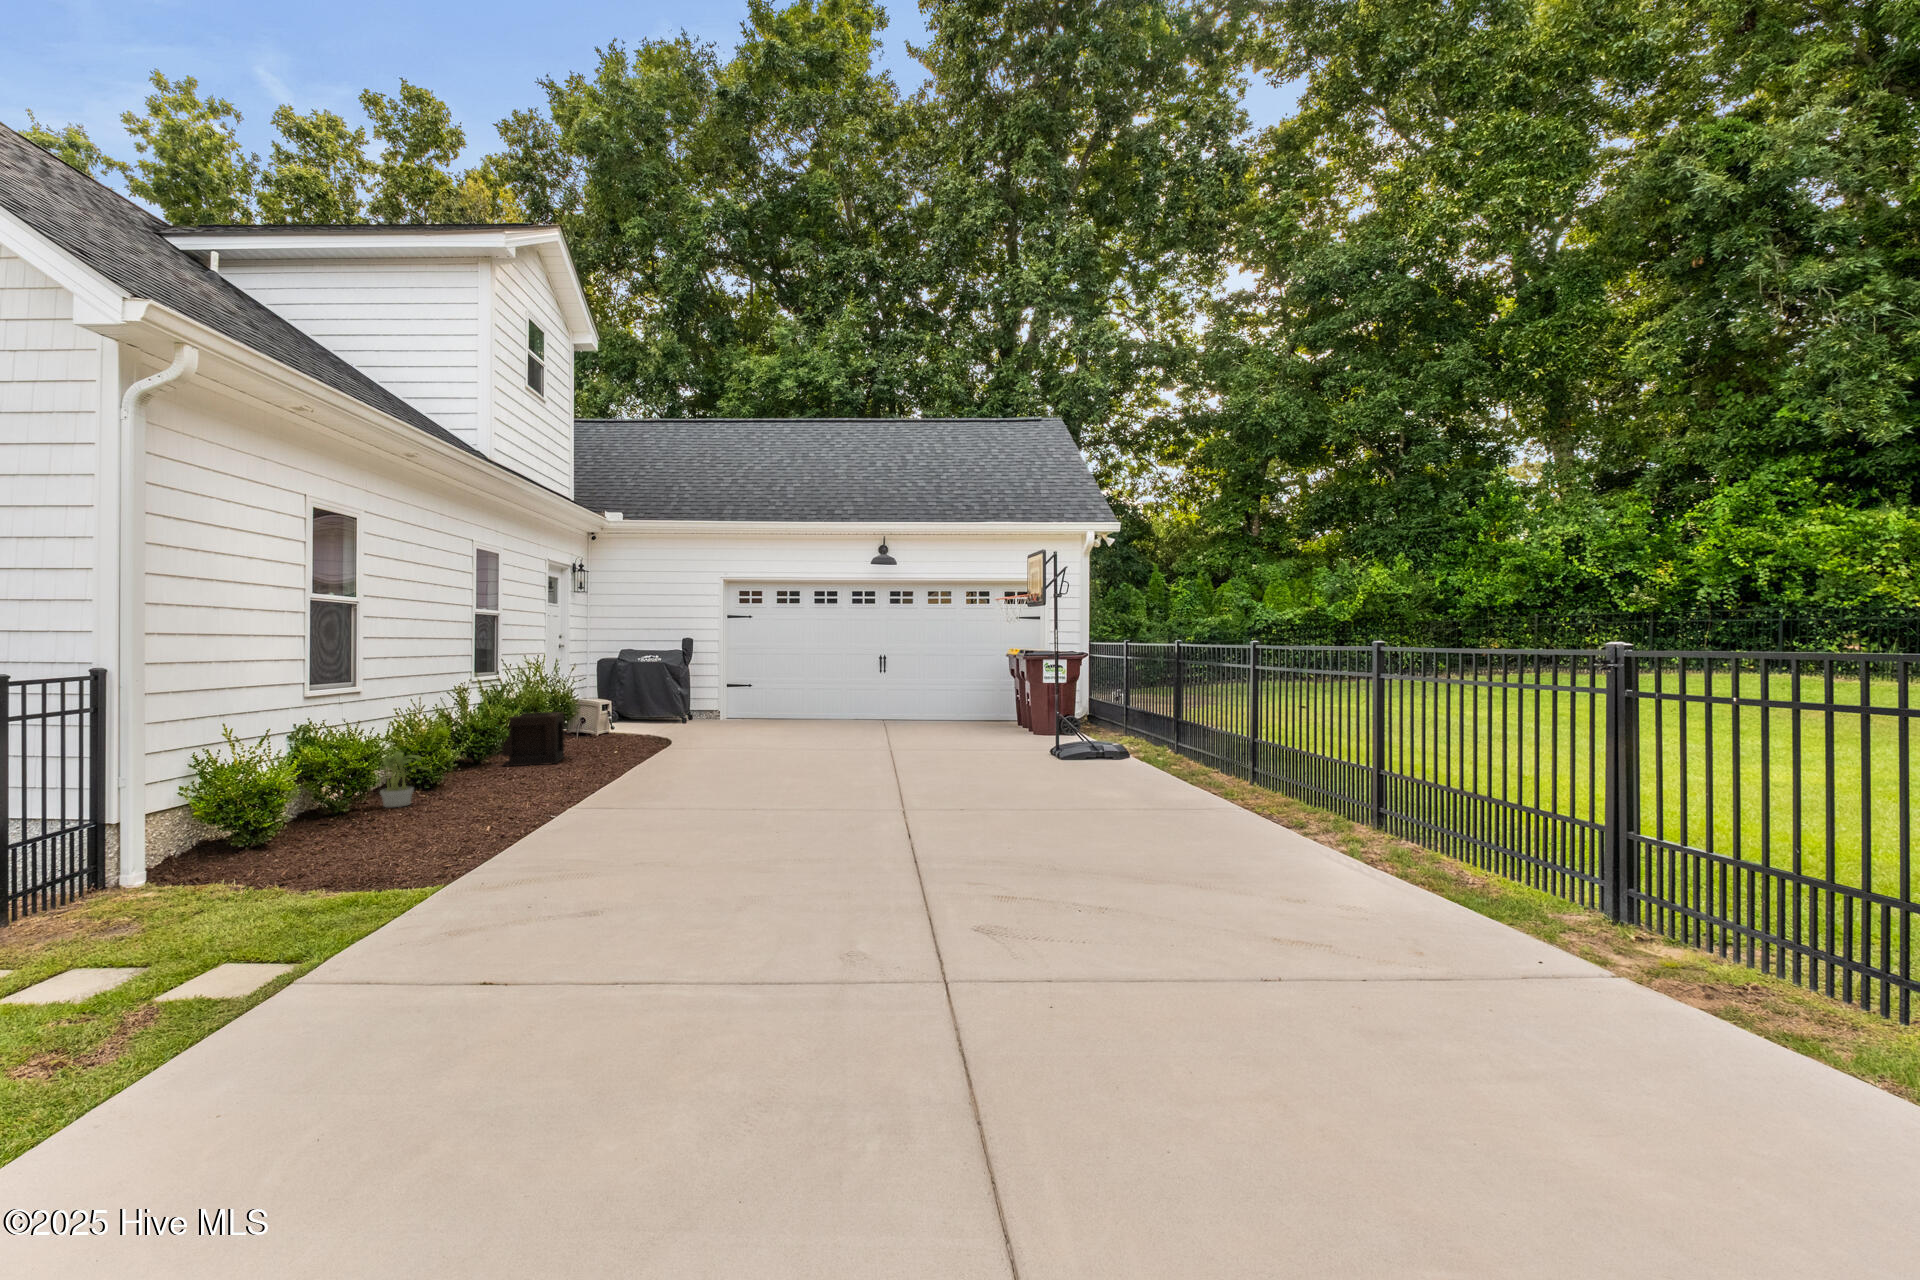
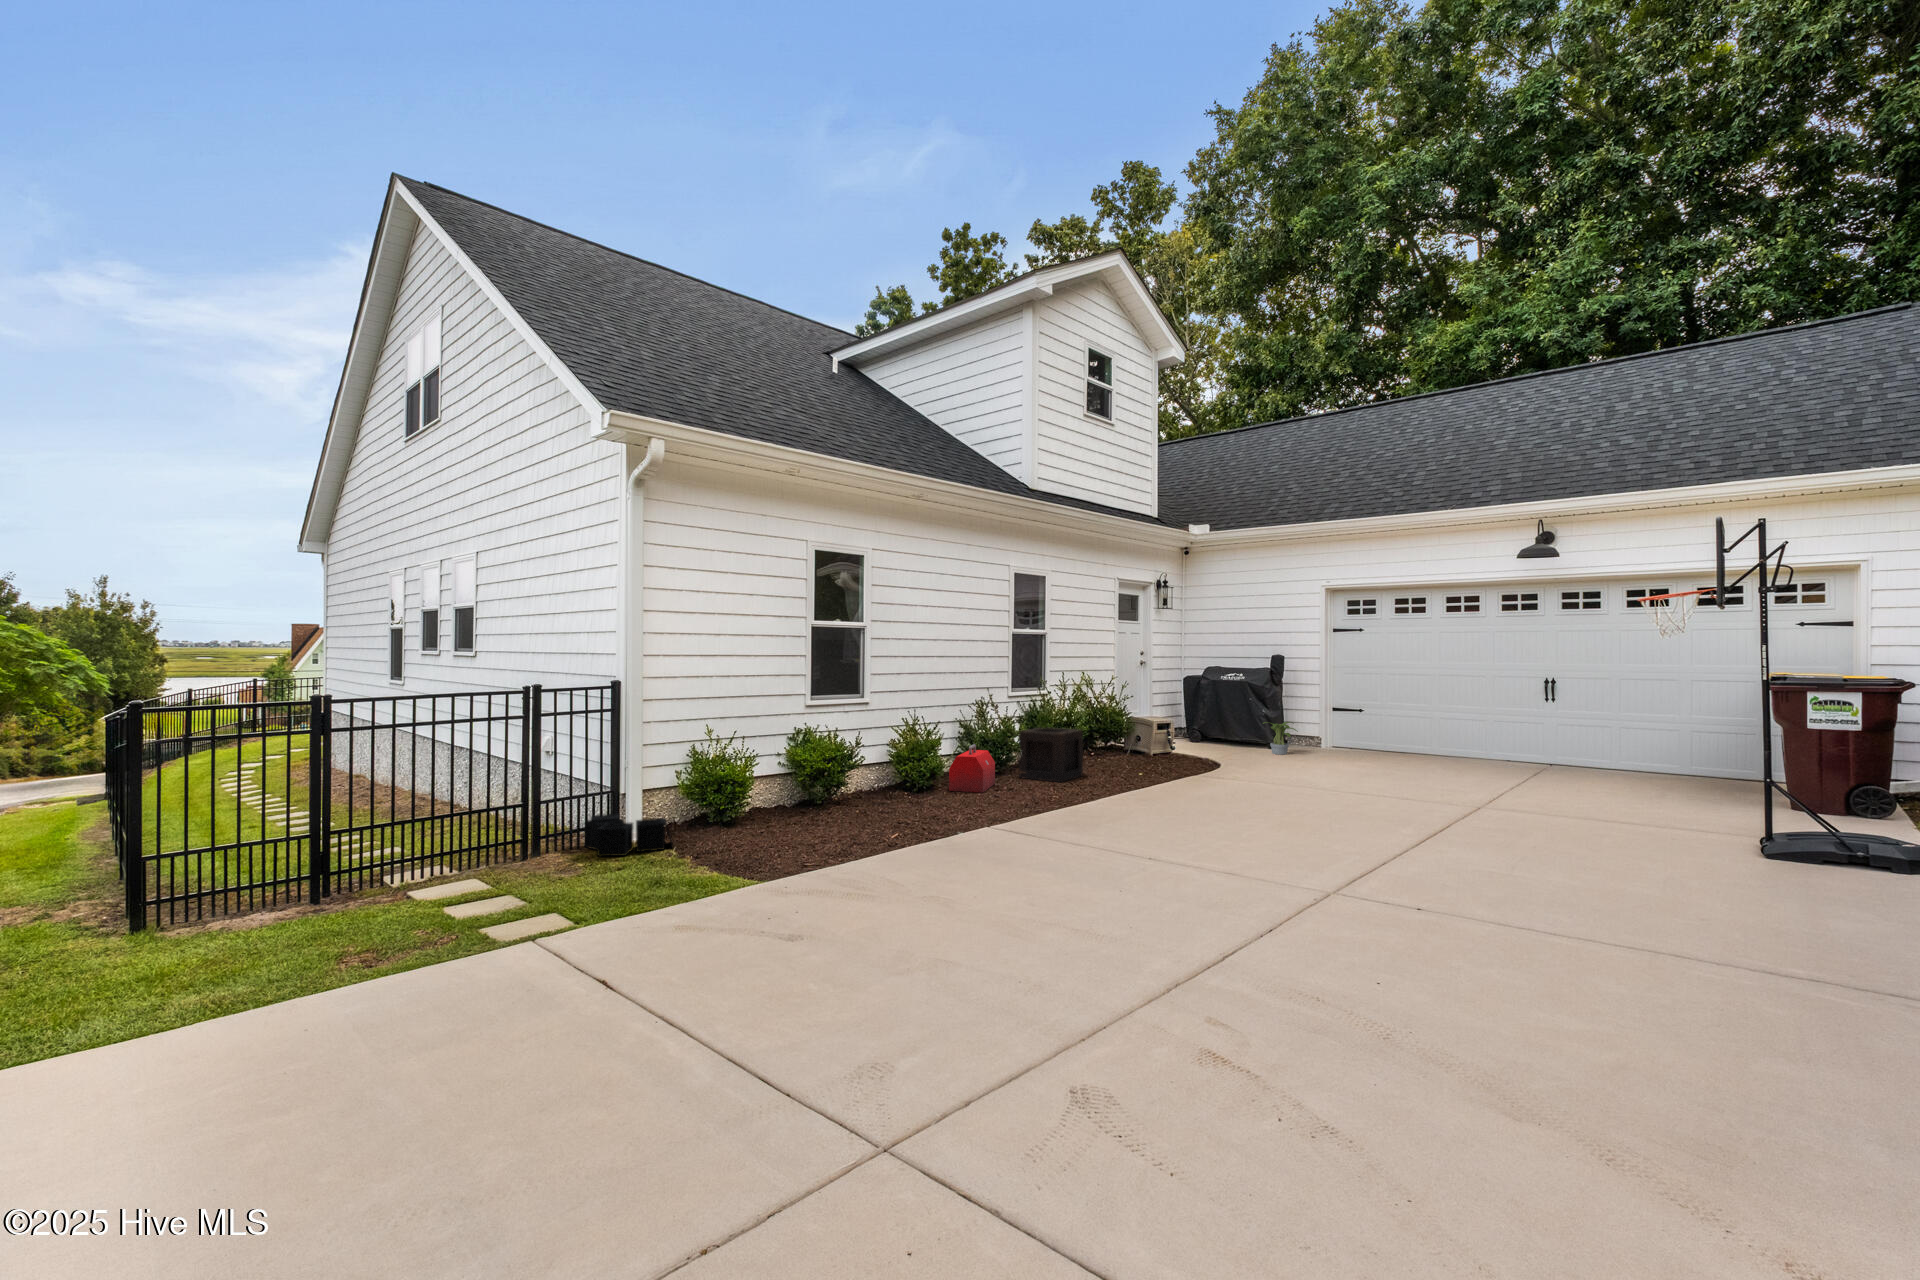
toolbox: none [447,733,495,785] -> present [949,745,995,793]
potted plant: present [380,751,428,807] -> present [1263,722,1298,755]
storage bin: none [70,841,237,899] -> present [585,814,673,856]

